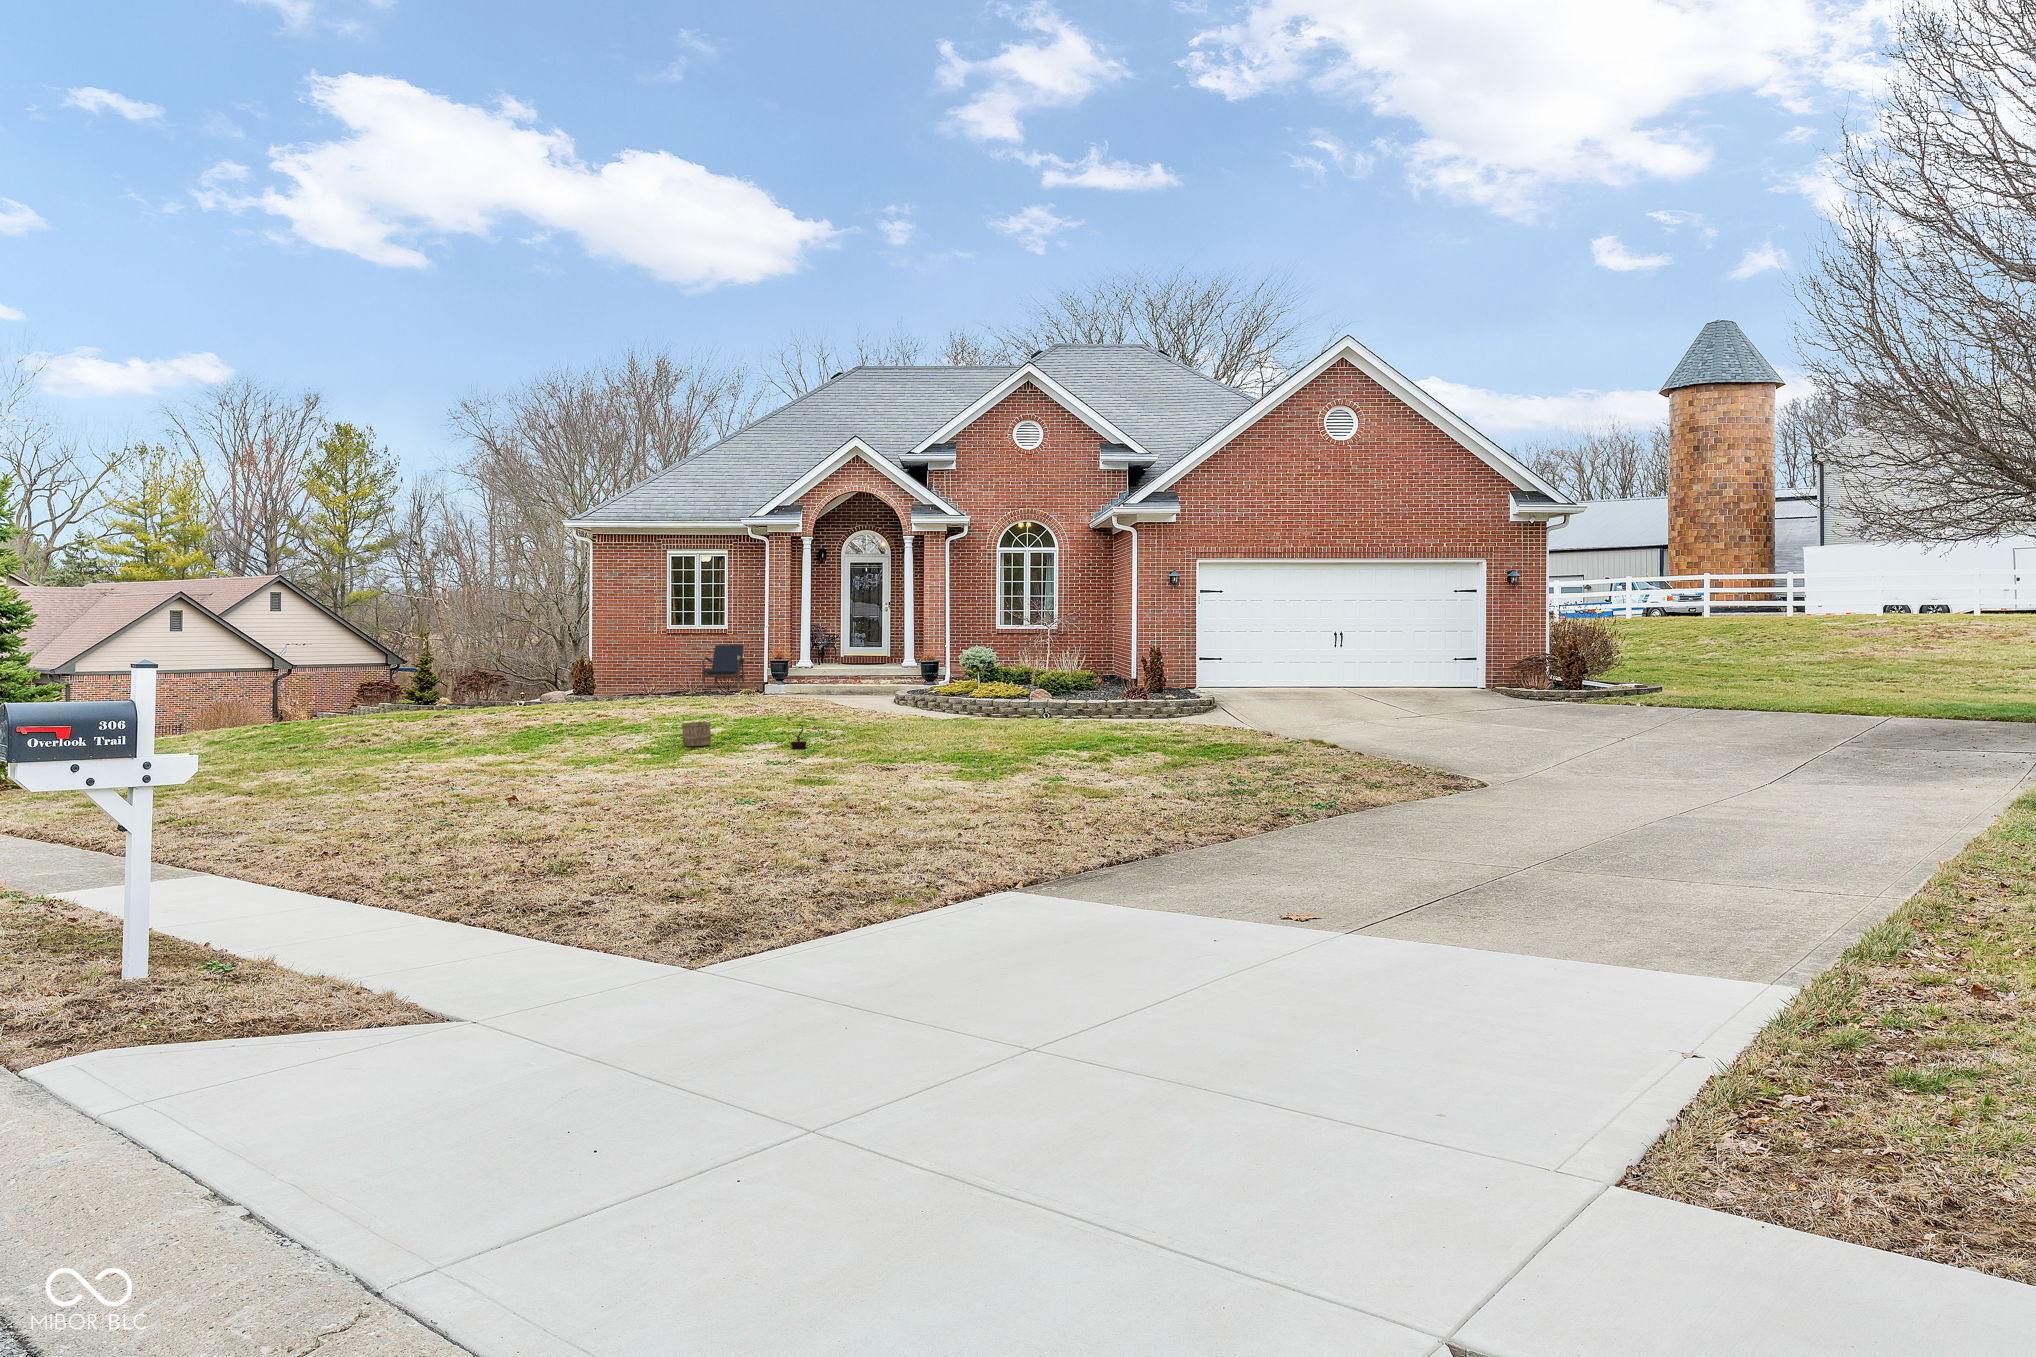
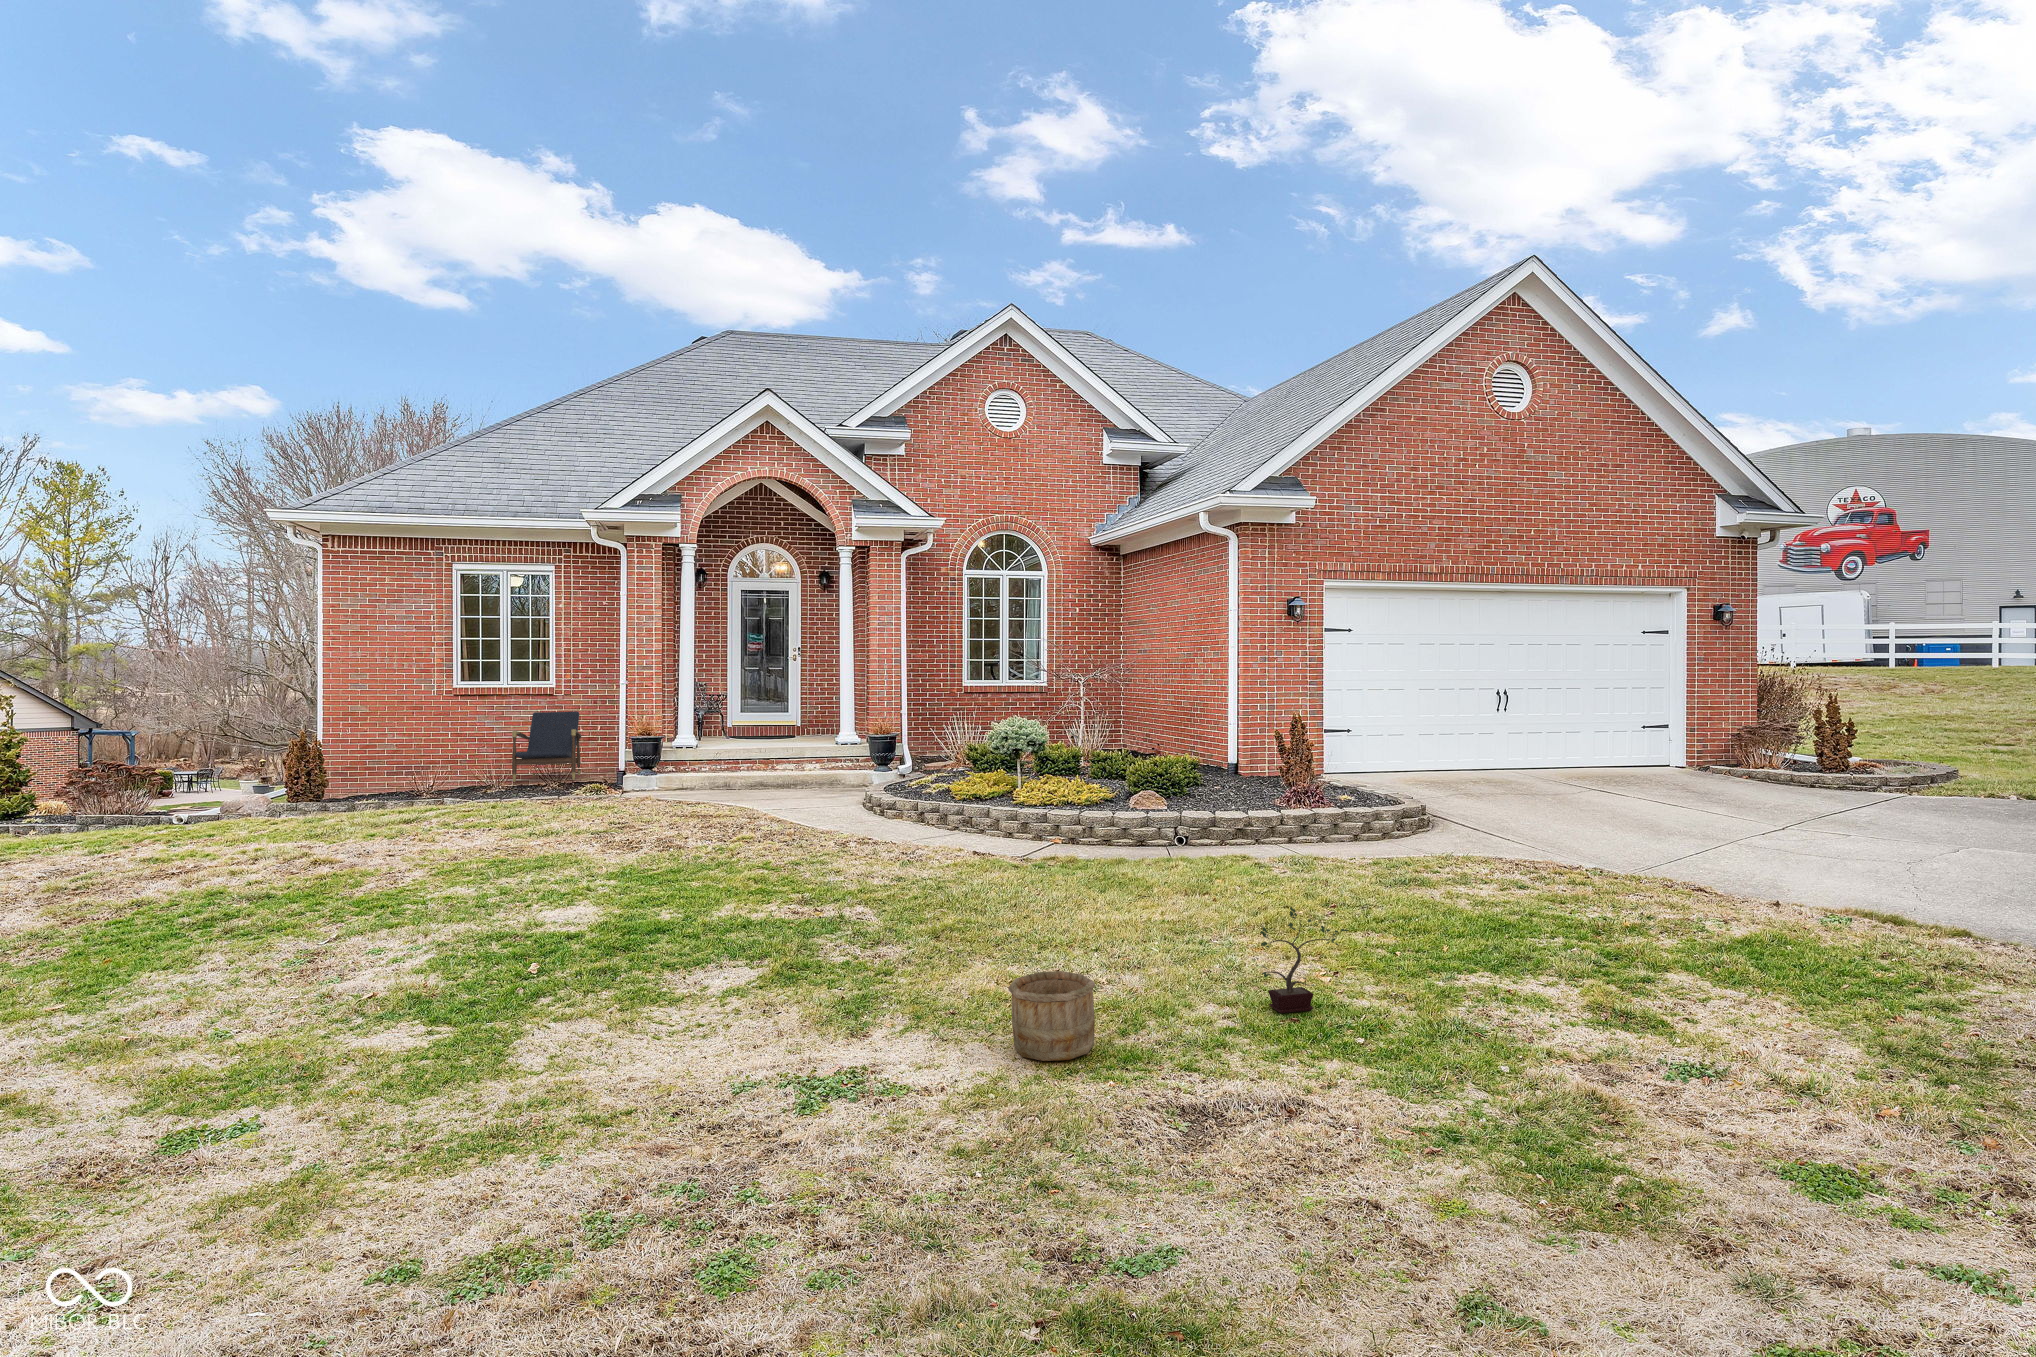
potted plant: present [786,711,817,749] -> present [1260,907,1348,1013]
wooden bucket: present [681,722,711,747] -> present [1008,971,1095,1061]

